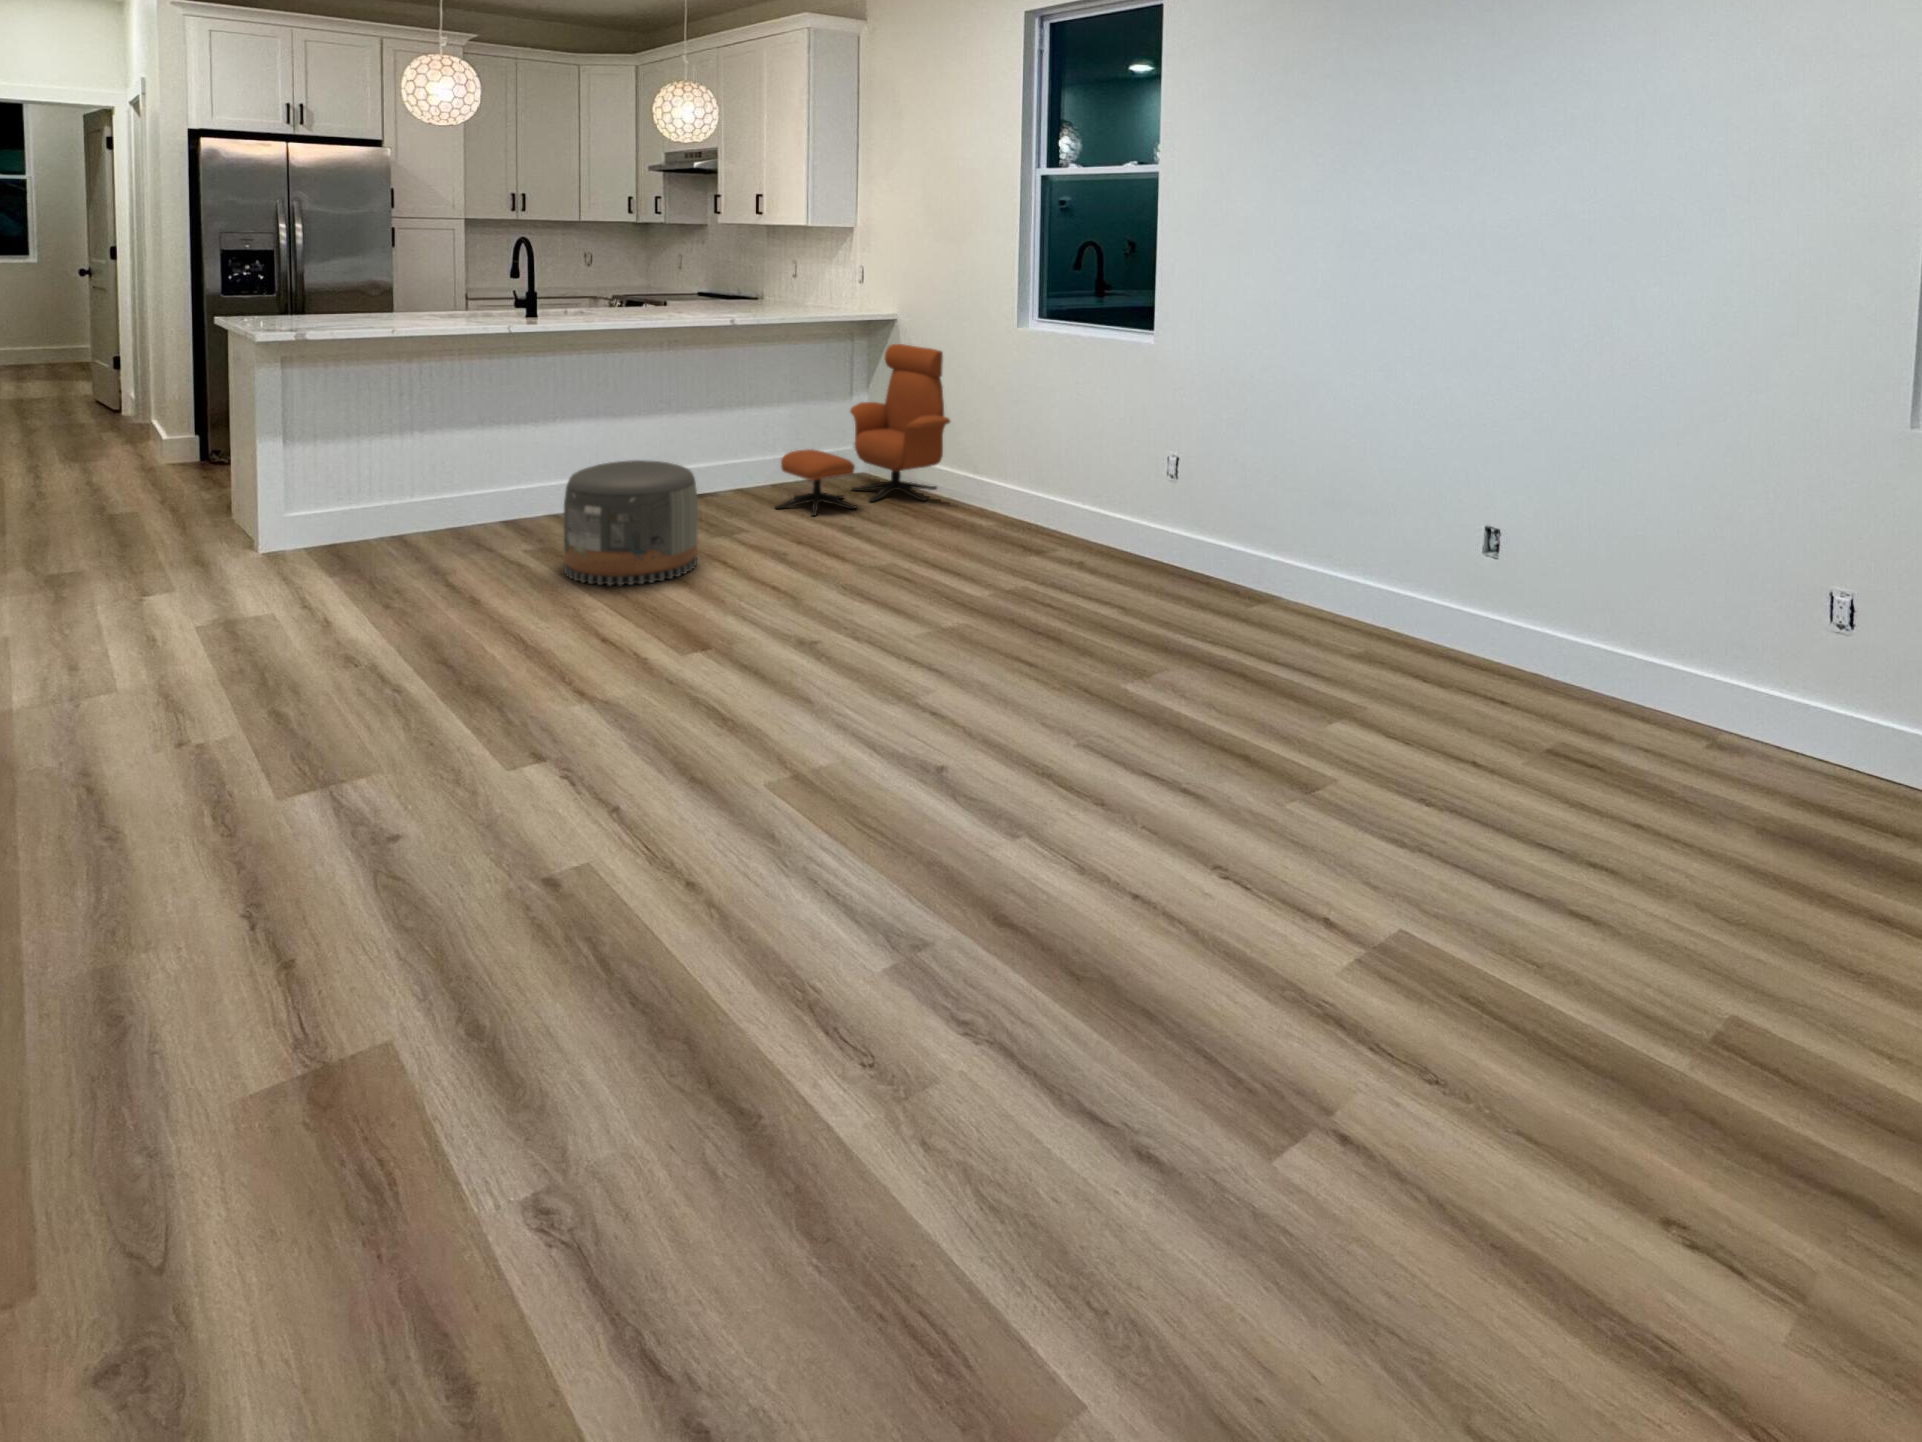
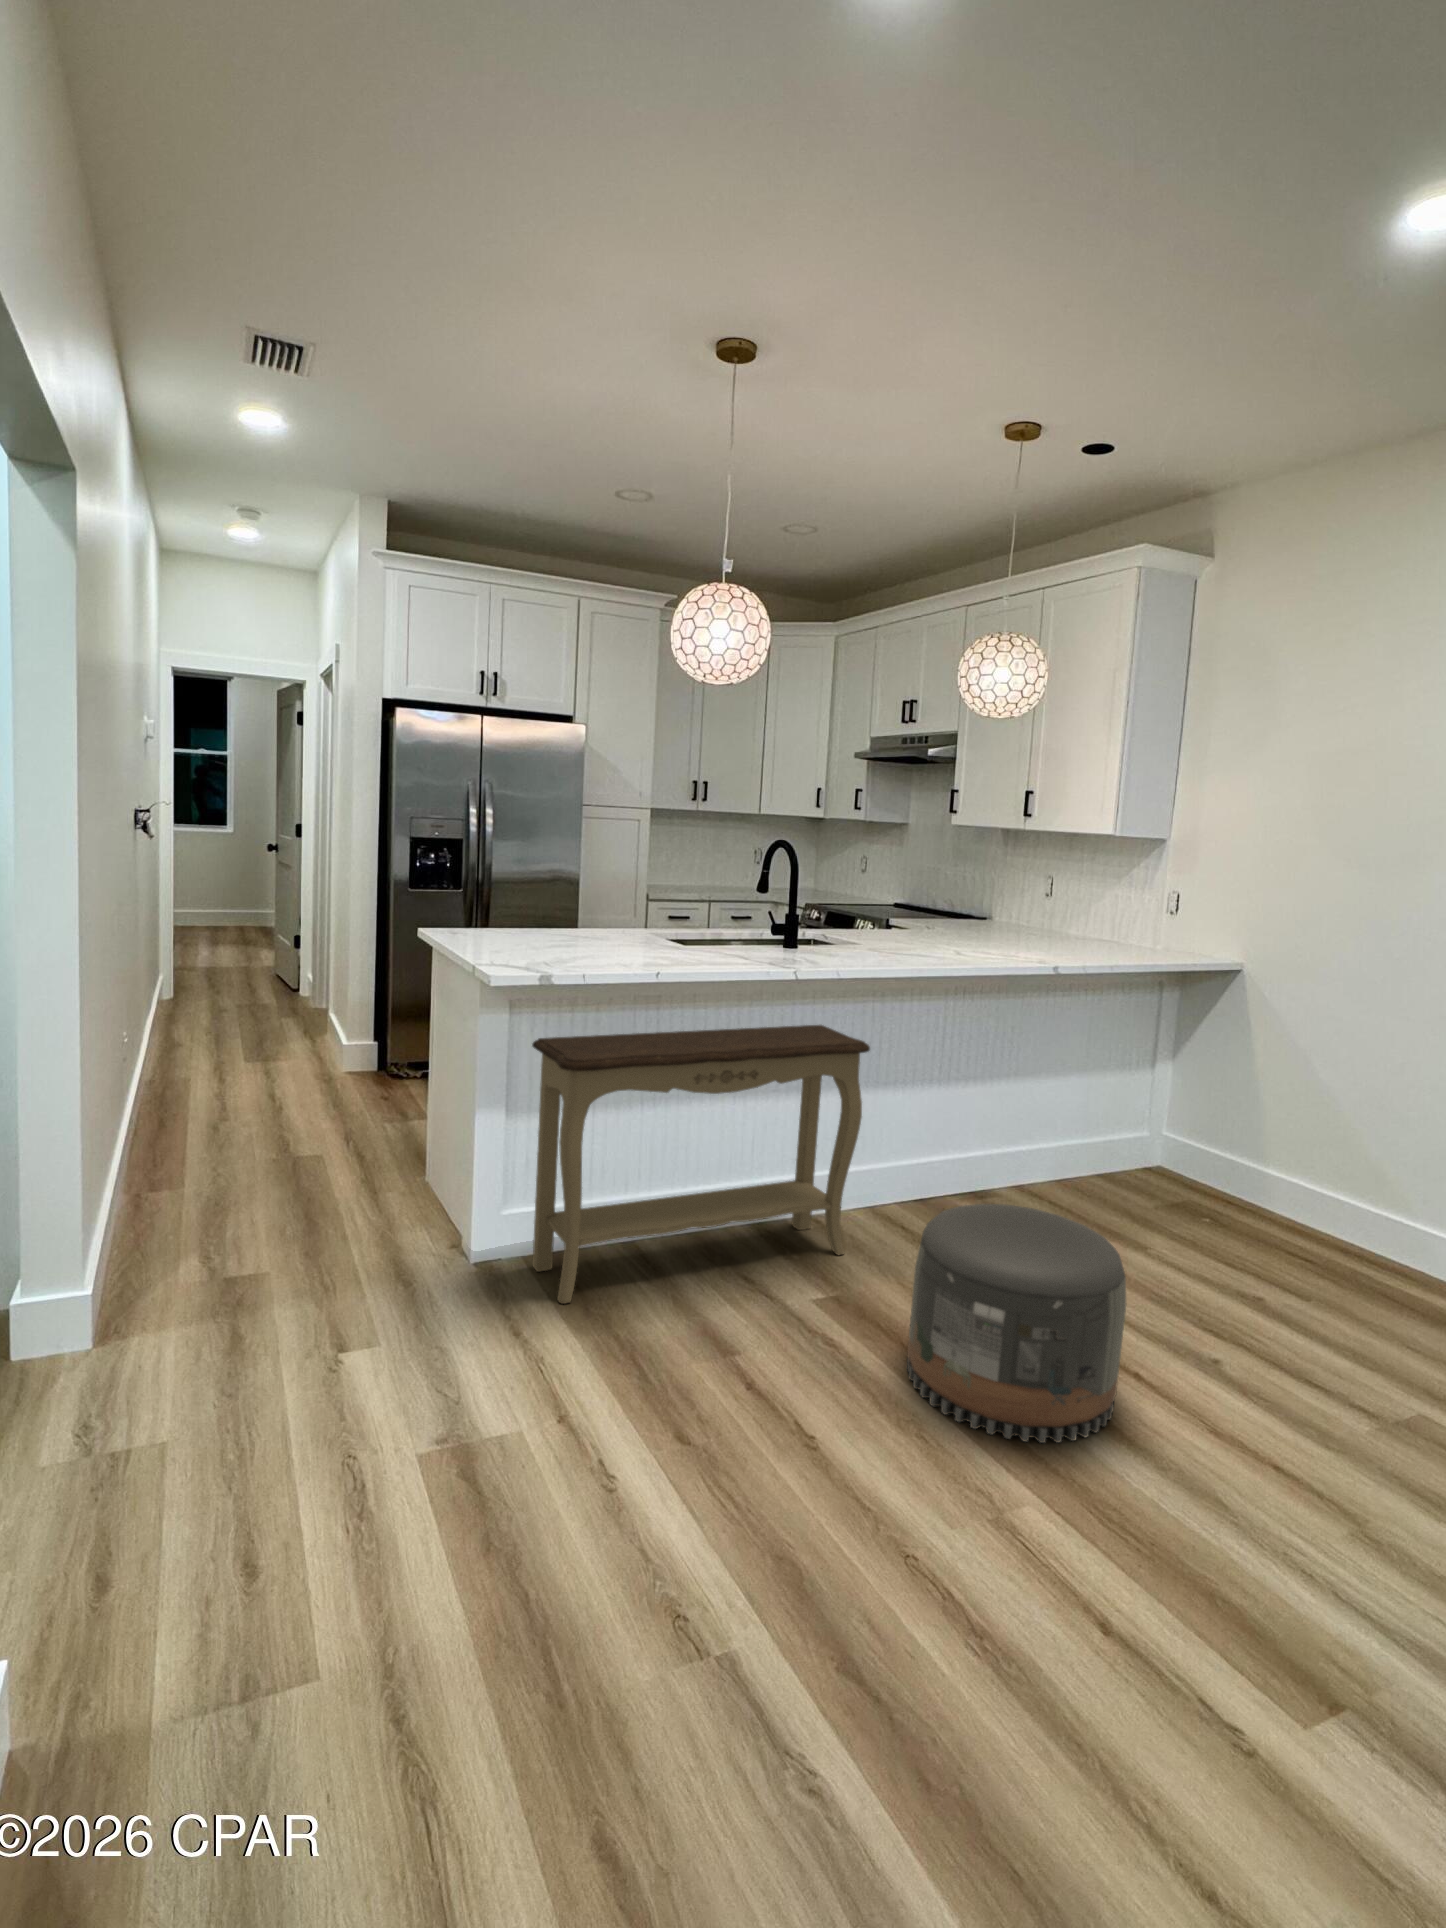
lounge chair: present [775,344,950,516] -> none [1119,1014,1386,1277]
console table: none [298,367,570,561] -> present [532,1025,870,1304]

